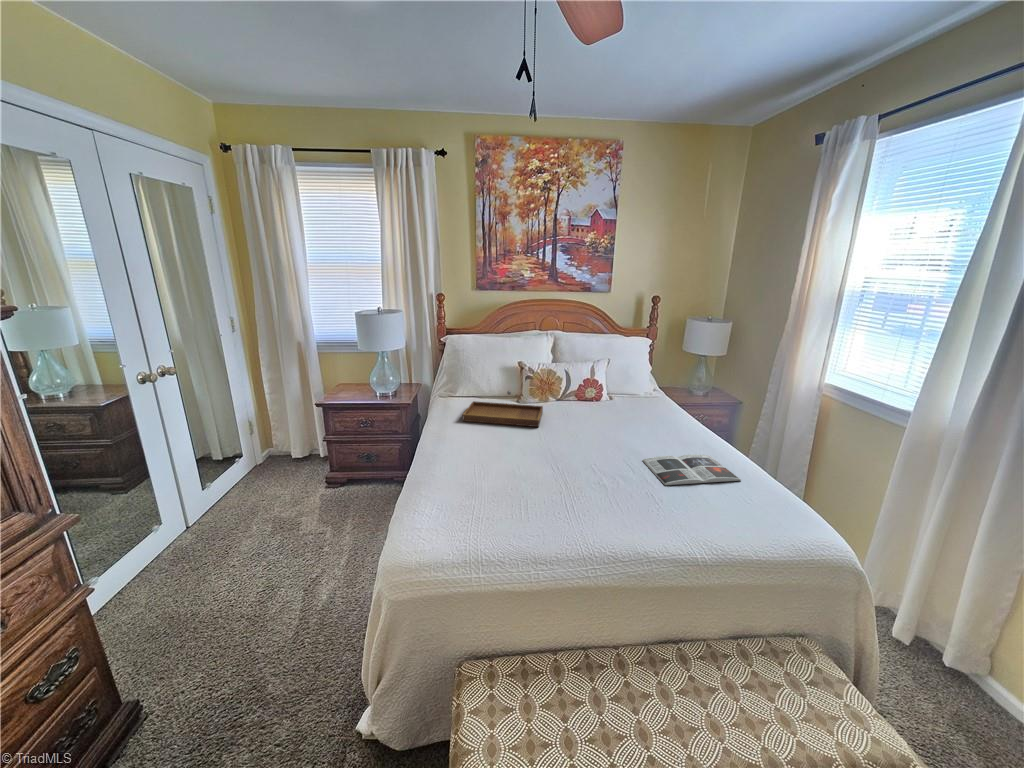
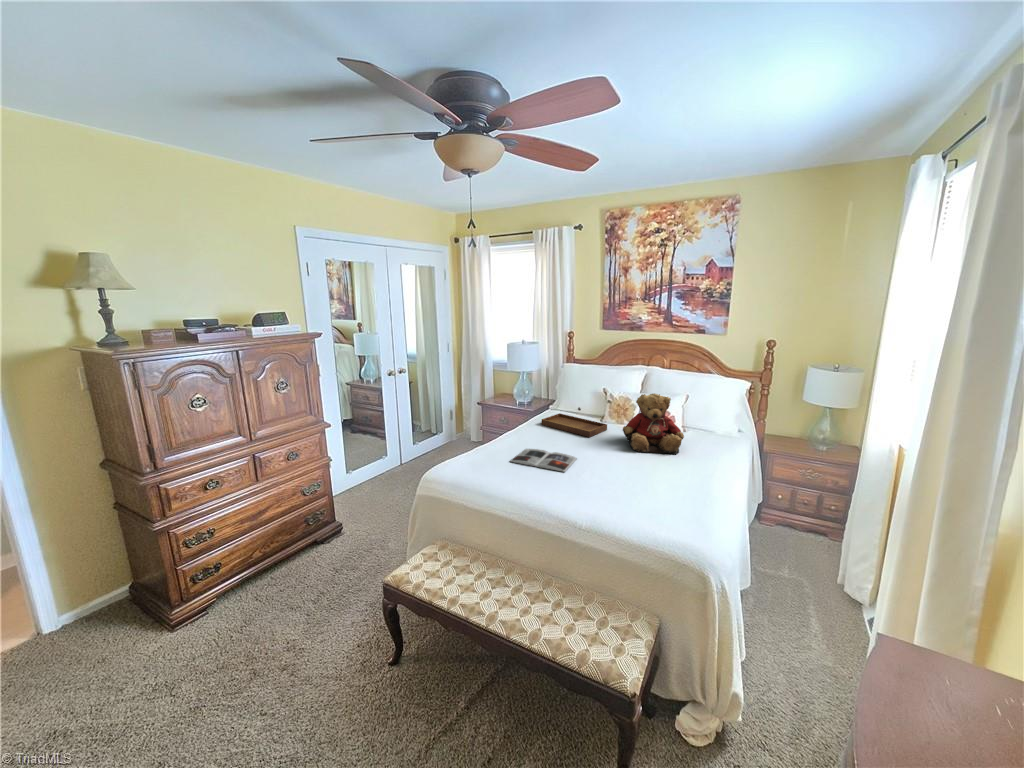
teddy bear: none [576,364,645,434] -> present [623,393,684,454]
magazine: present [642,454,741,485] -> present [510,449,577,472]

